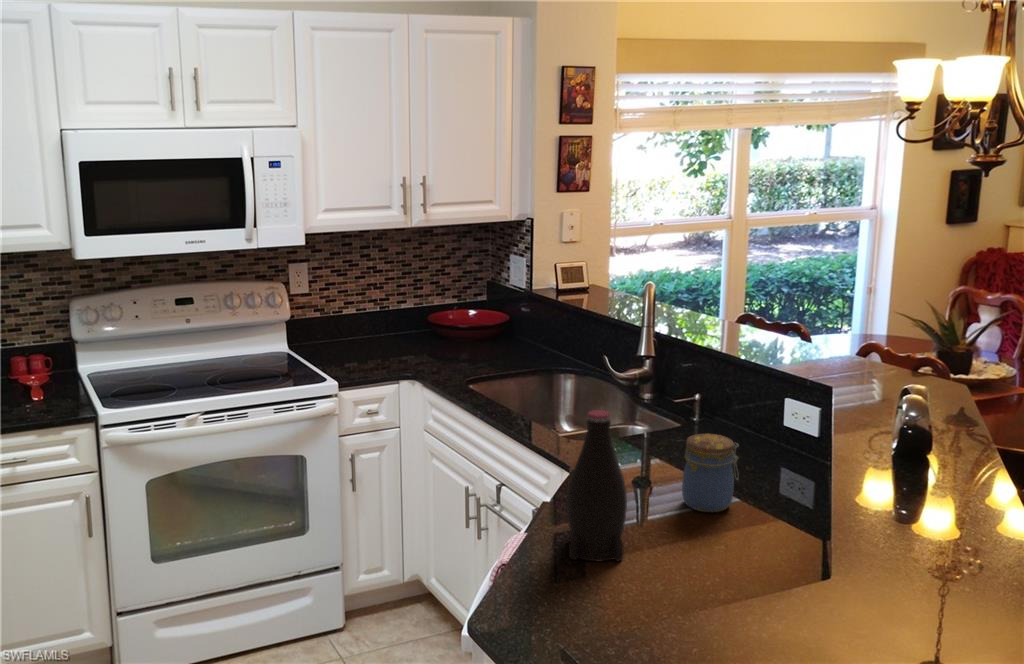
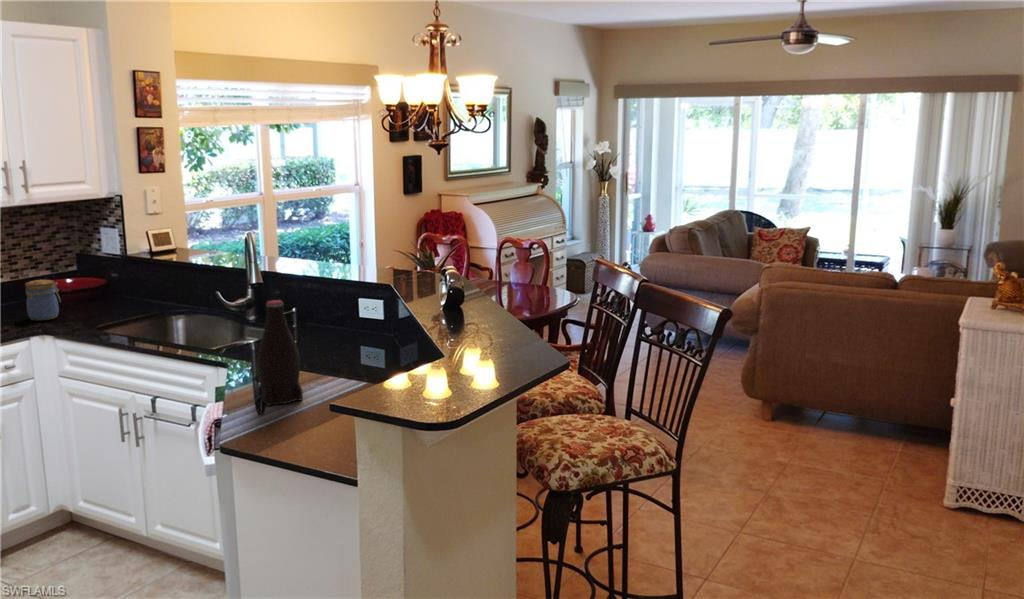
jar: present [682,434,739,512] -> present [25,280,61,320]

